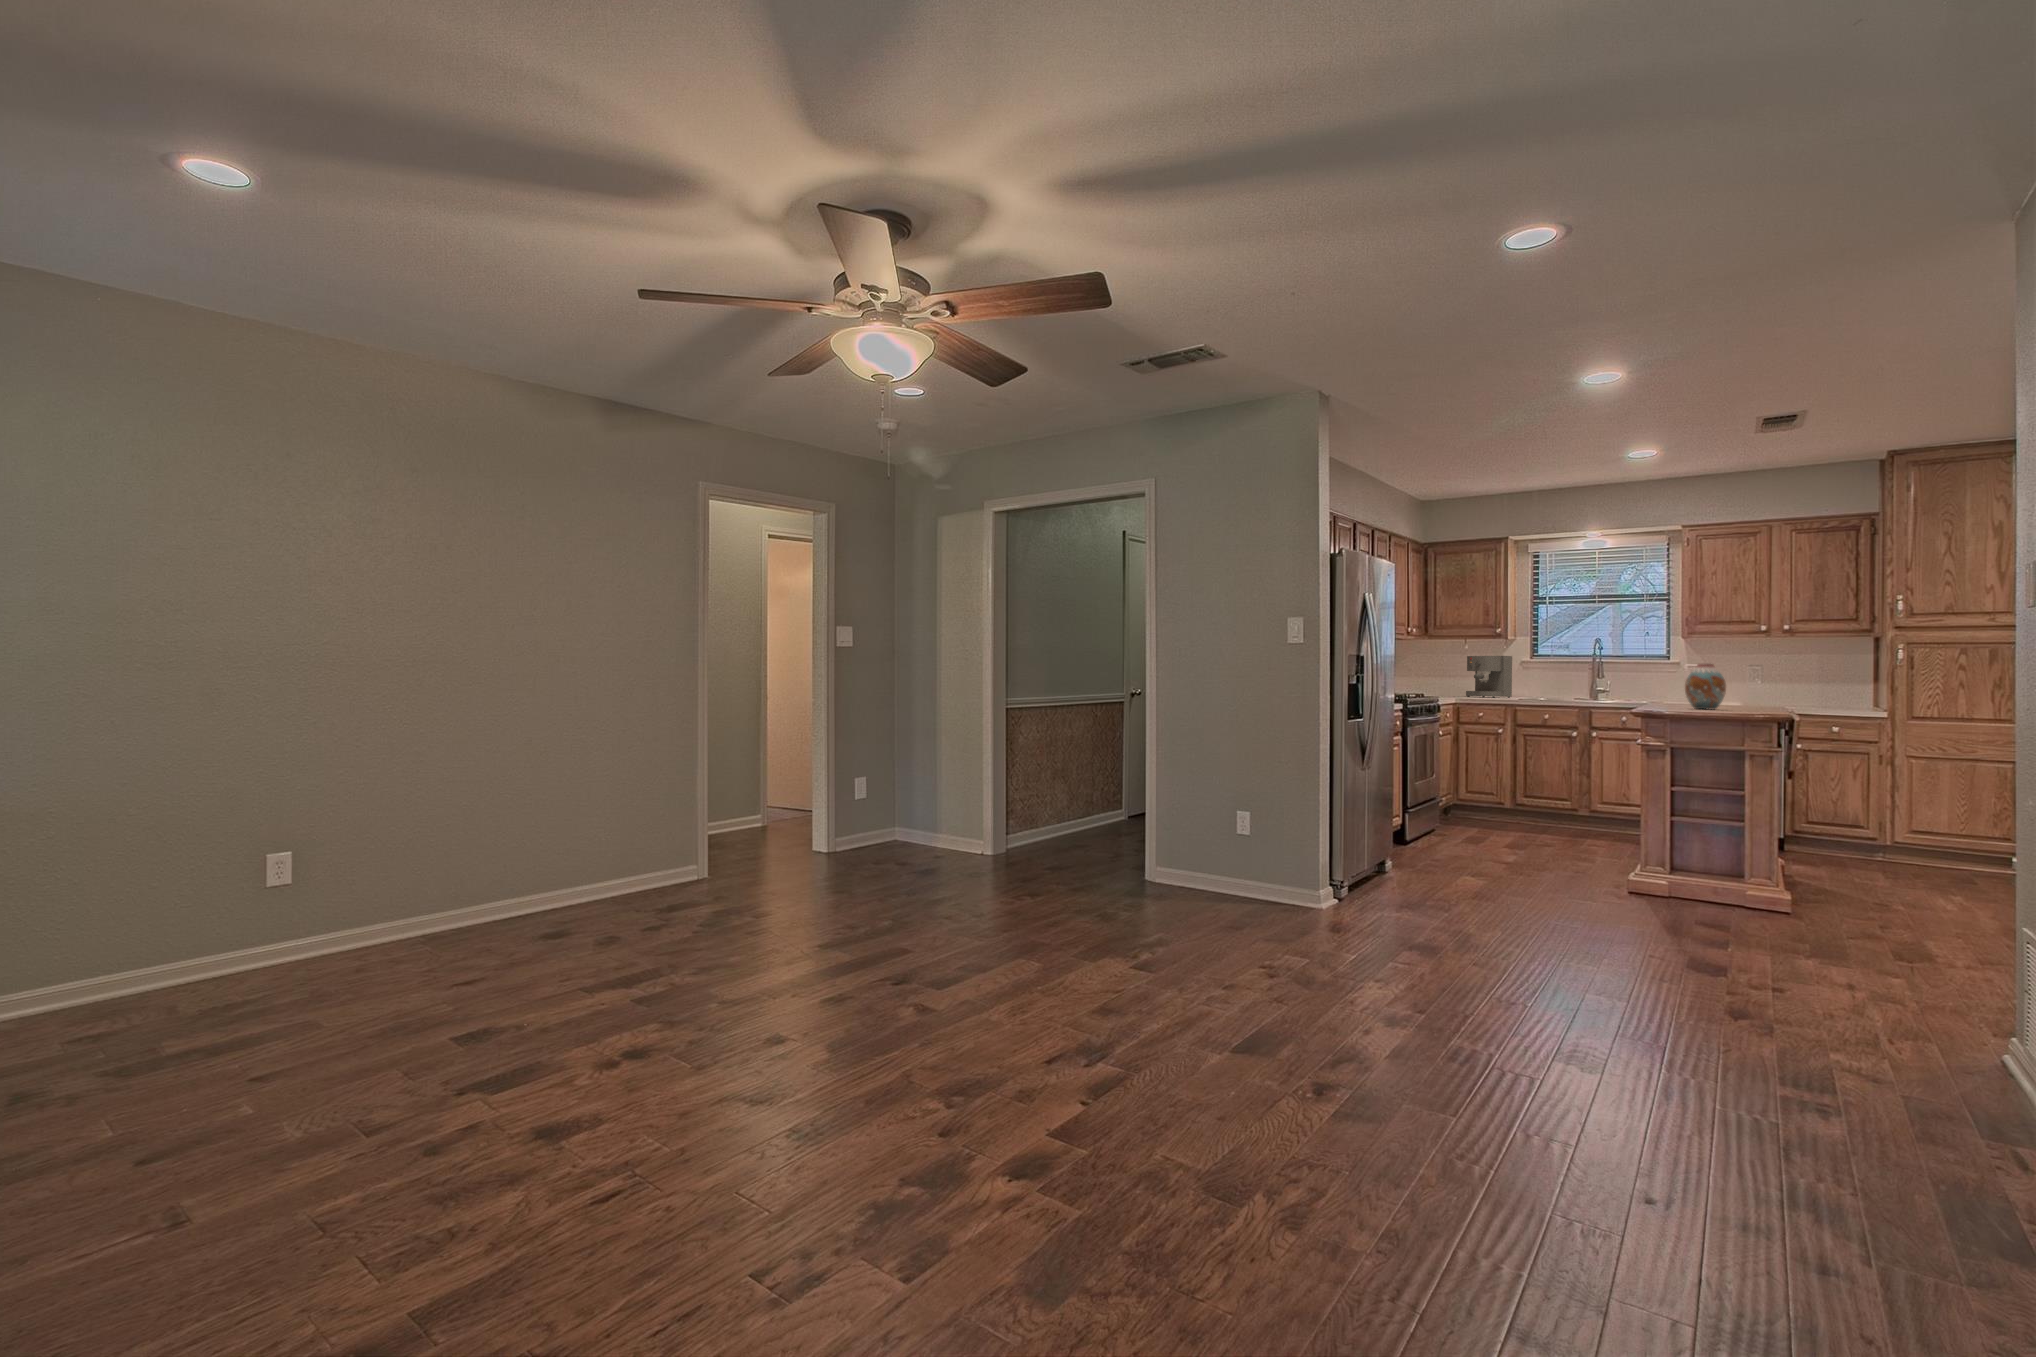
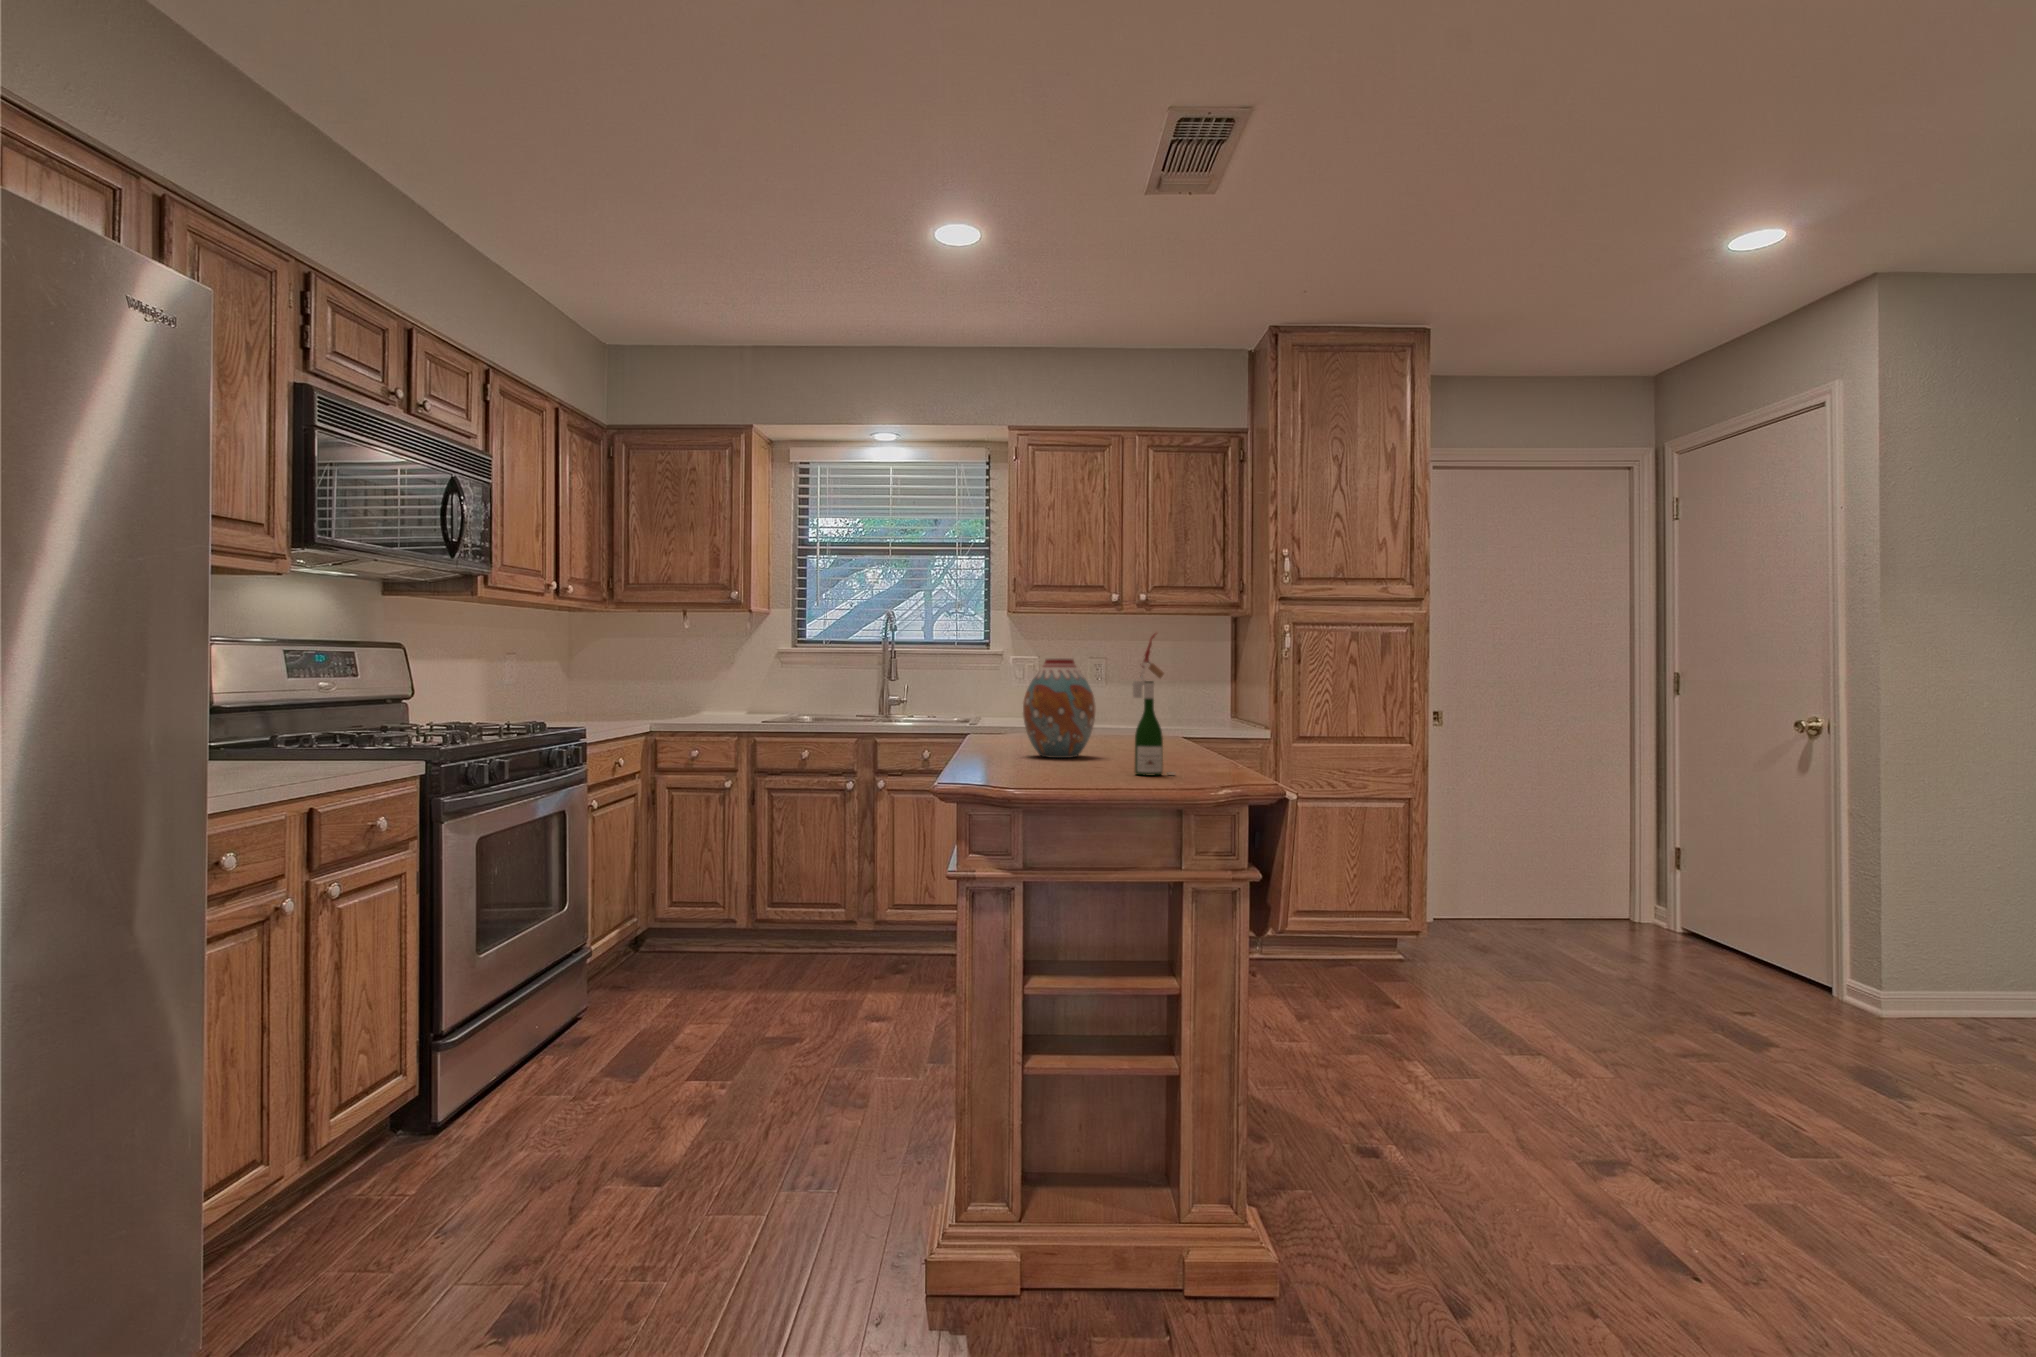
wine bottle: none [1739,652,1761,712] -> present [1132,633,1174,775]
coffee maker: present [1466,656,1512,698] -> none [688,641,764,716]

